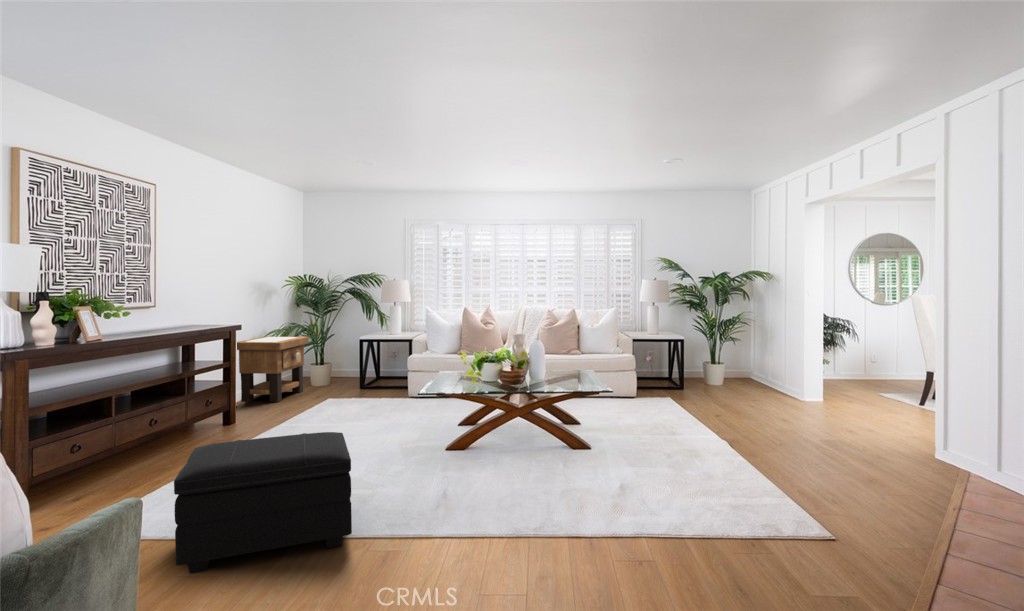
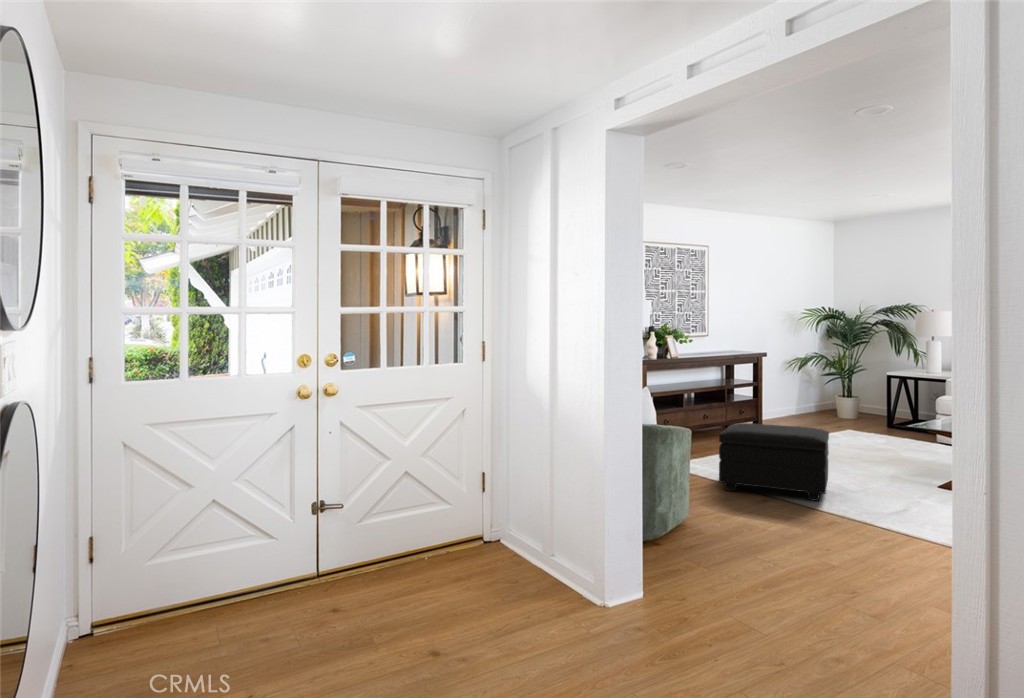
side table: present [237,337,309,402] -> none [763,366,832,424]

